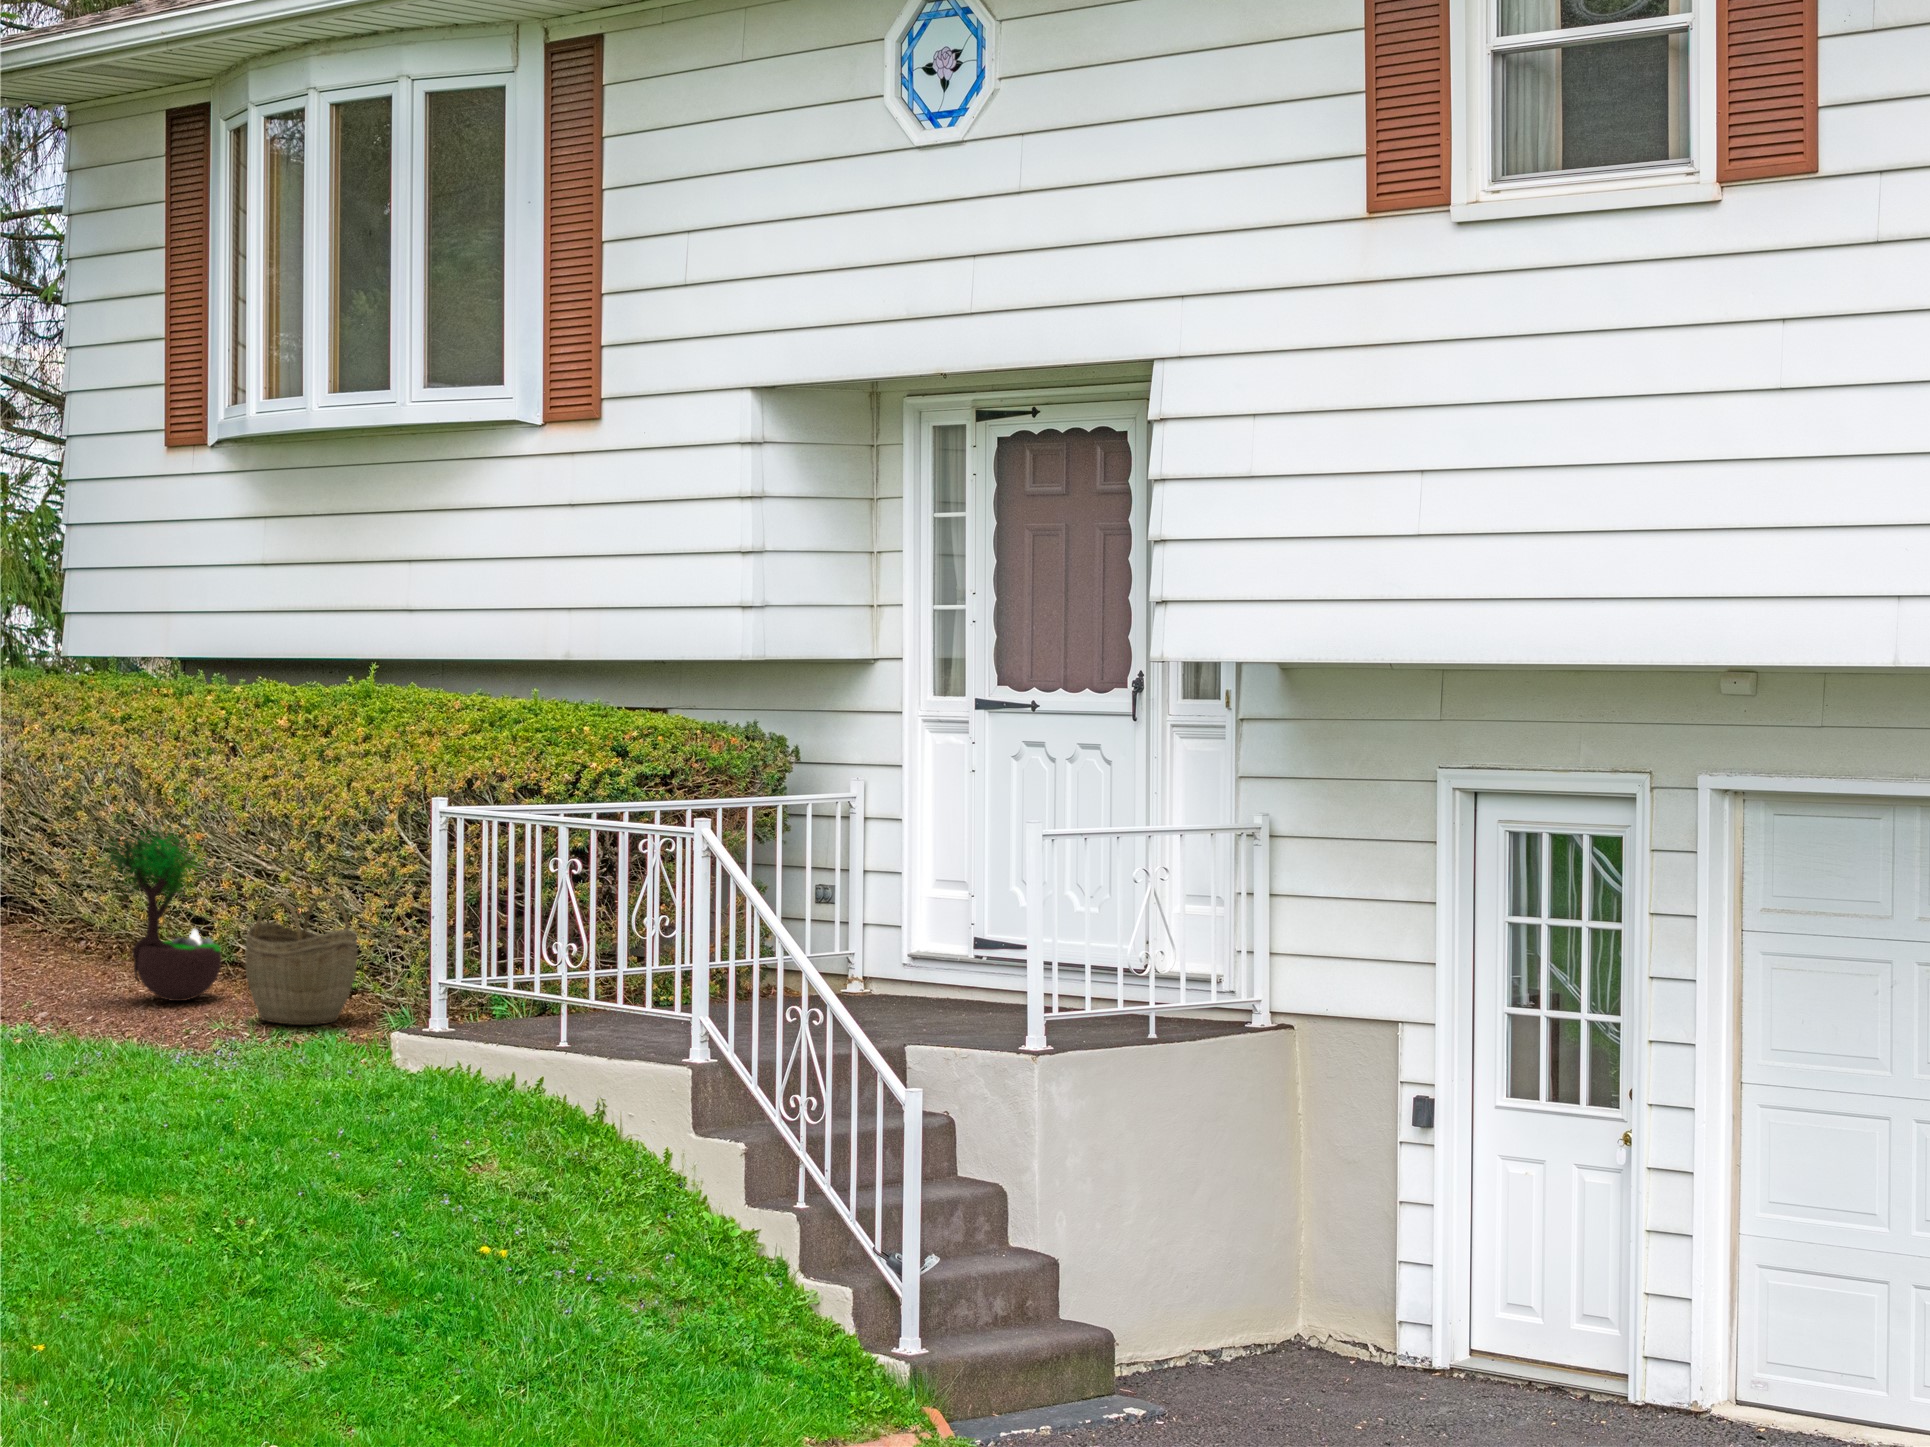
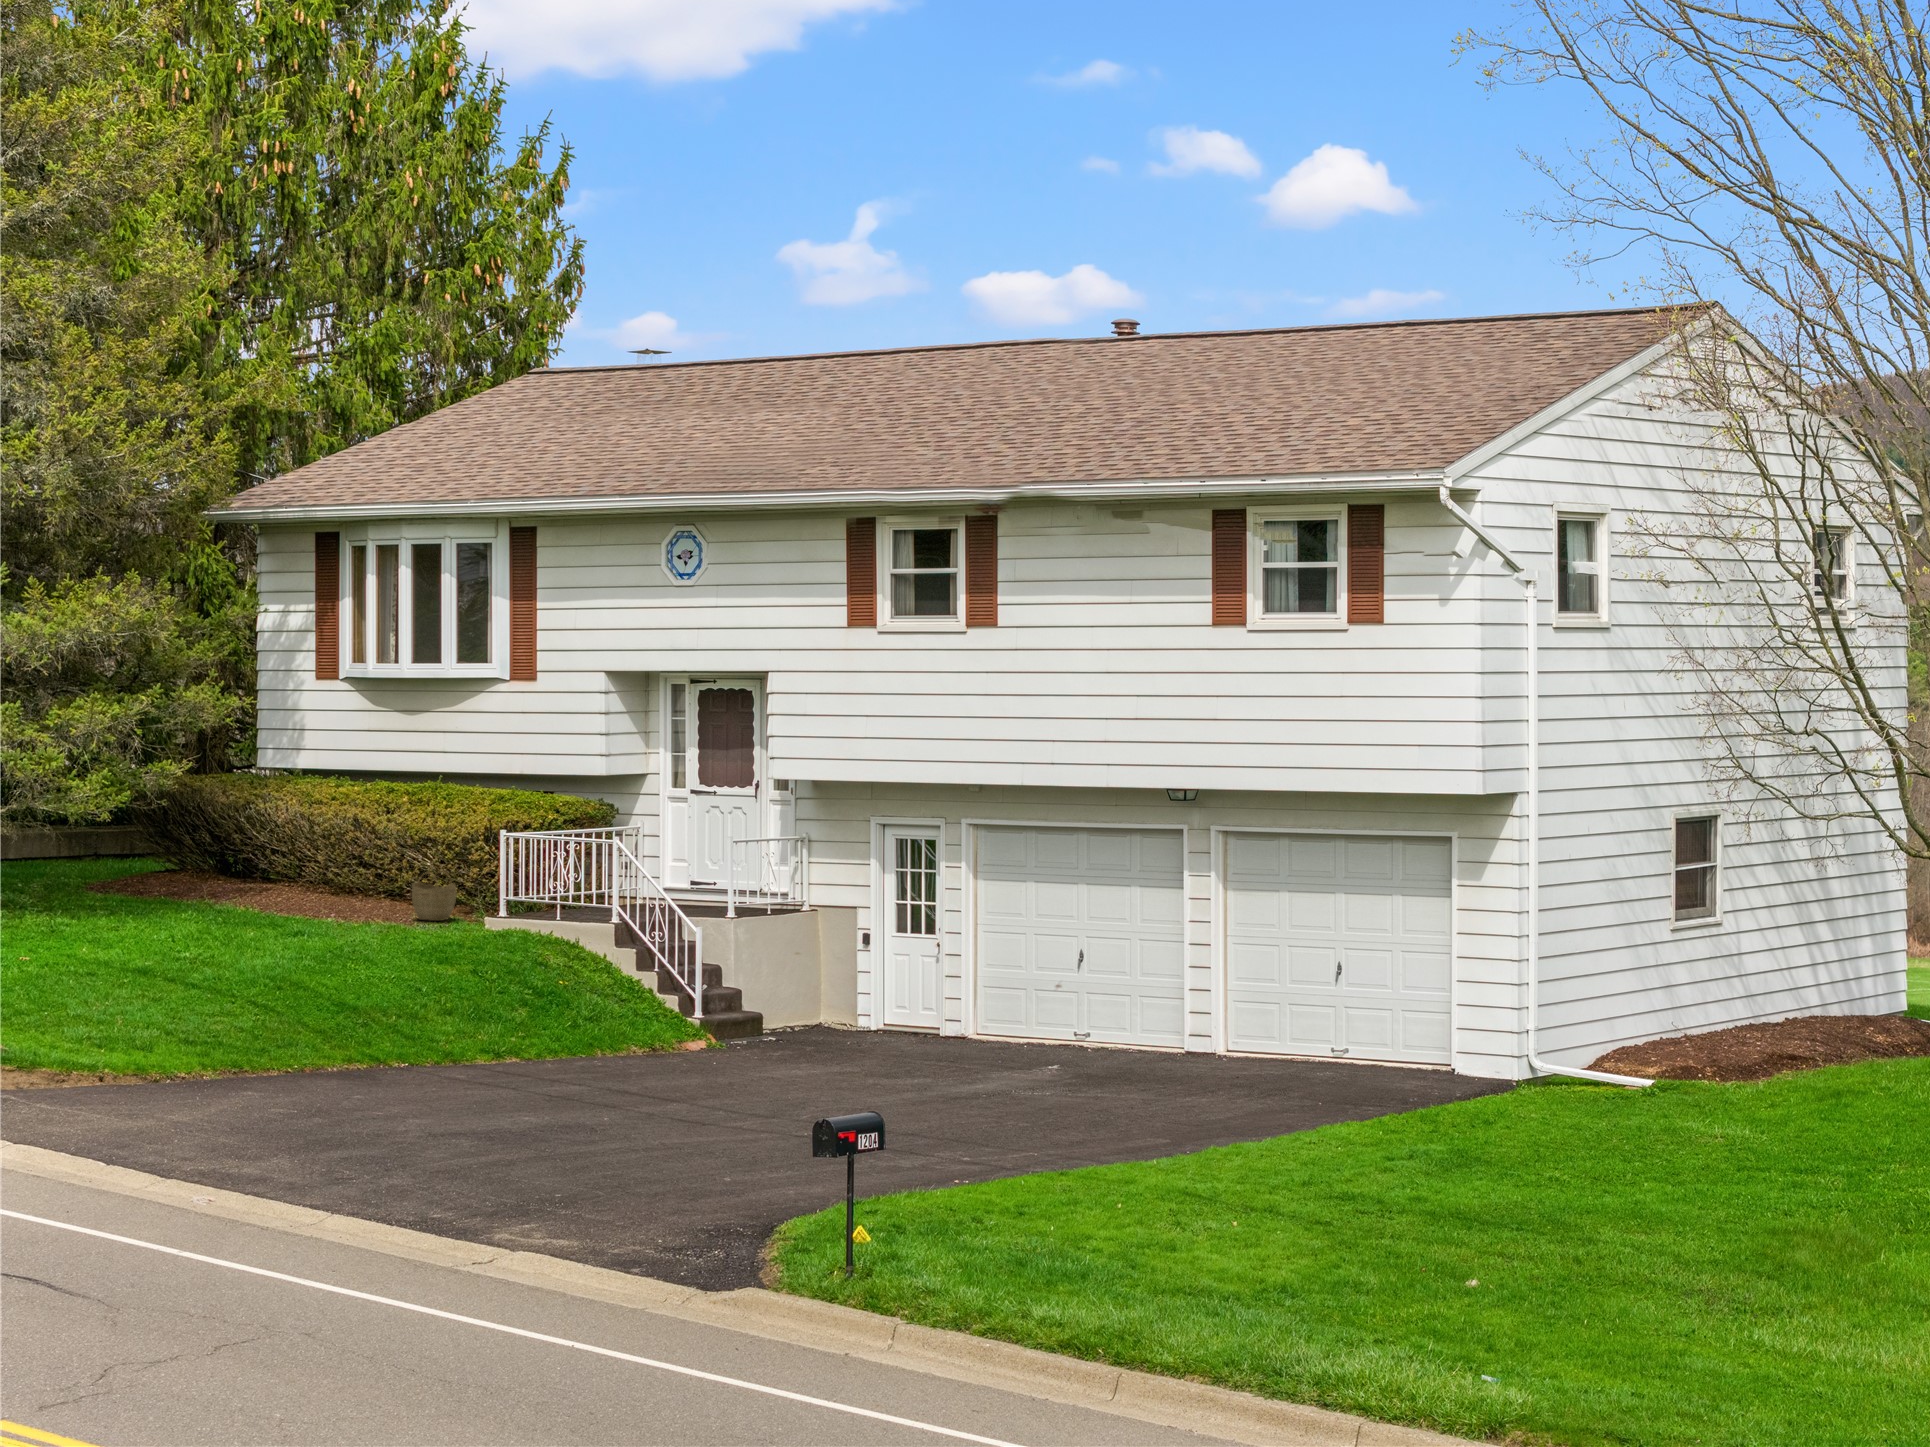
potted tree: present [103,813,222,1001] -> none [339,839,391,915]

